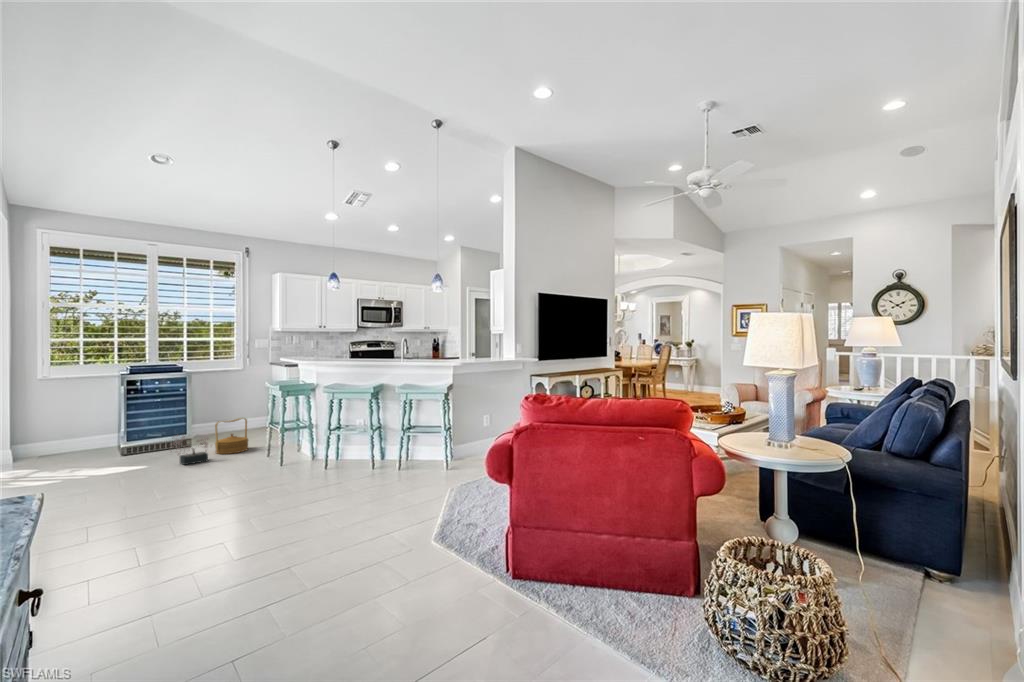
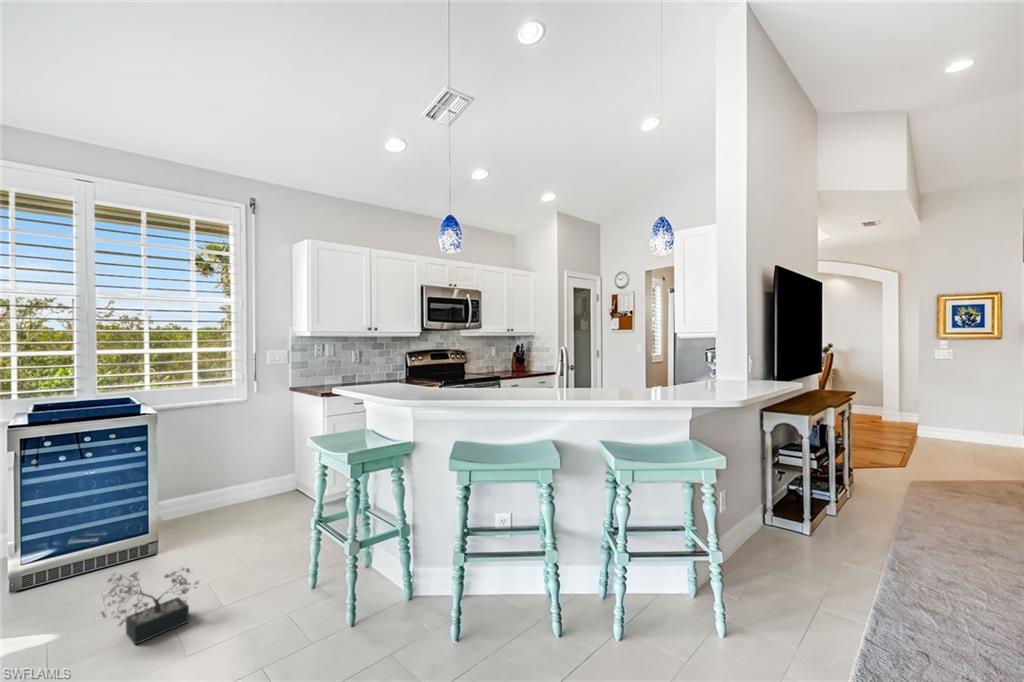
basket: present [215,418,248,454] -> none [202,505,268,589]

